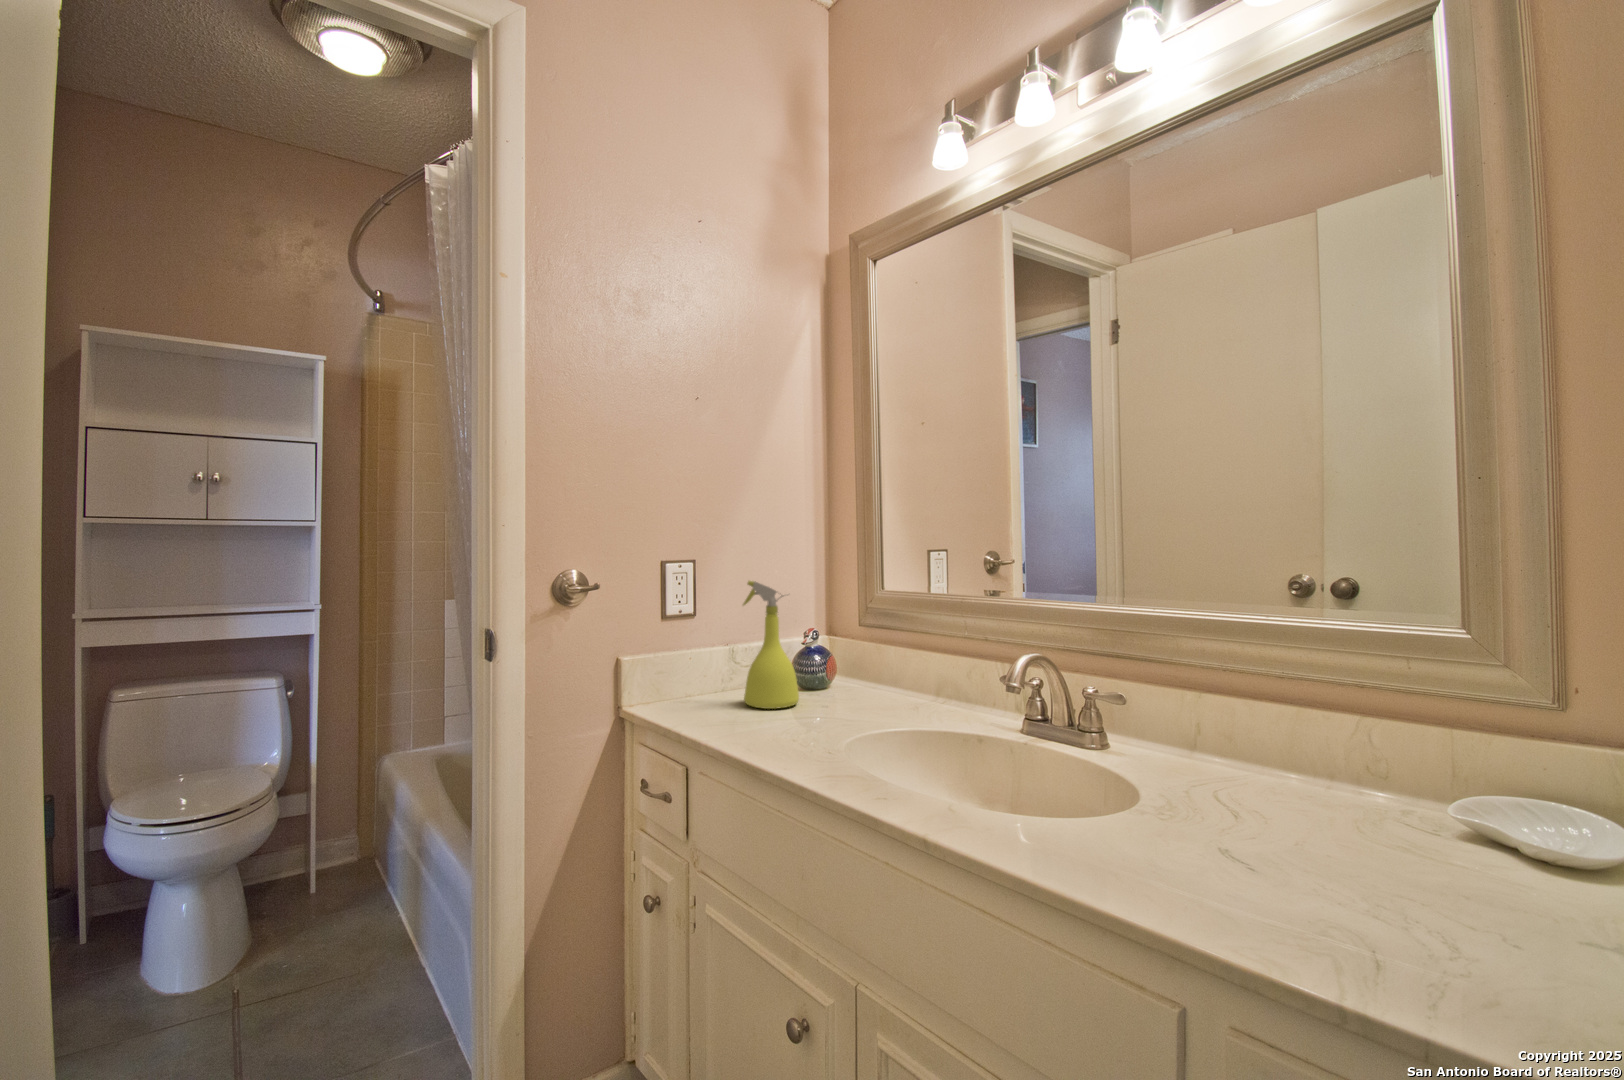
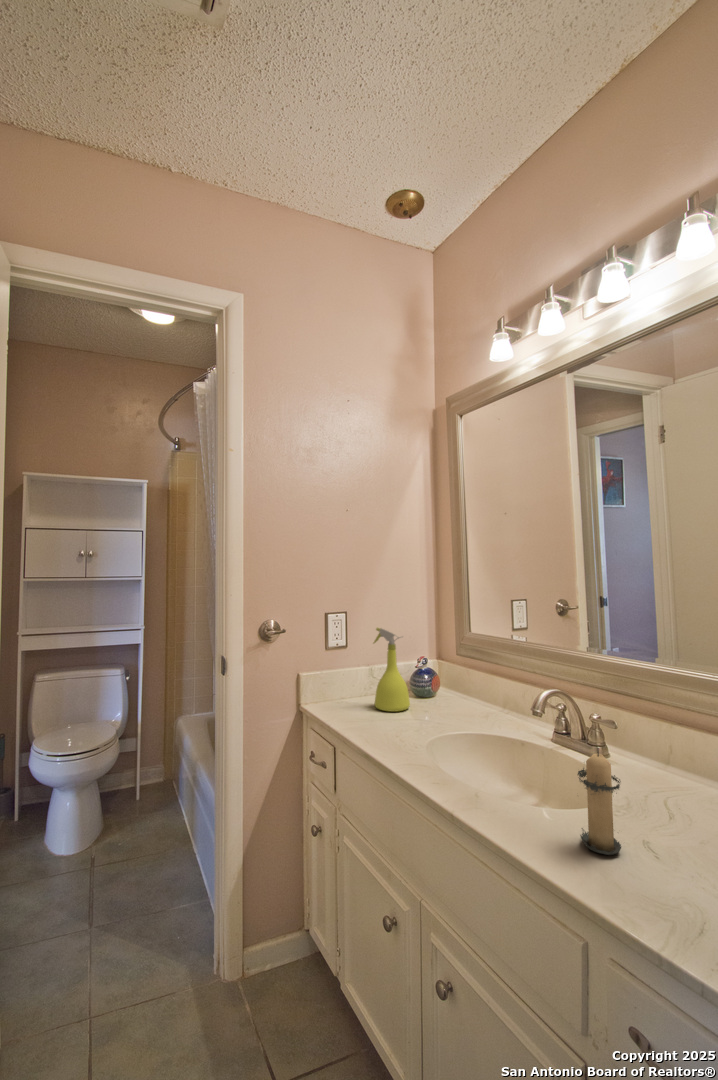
candle: none [1120,711,1202,873] -> present [578,748,621,855]

